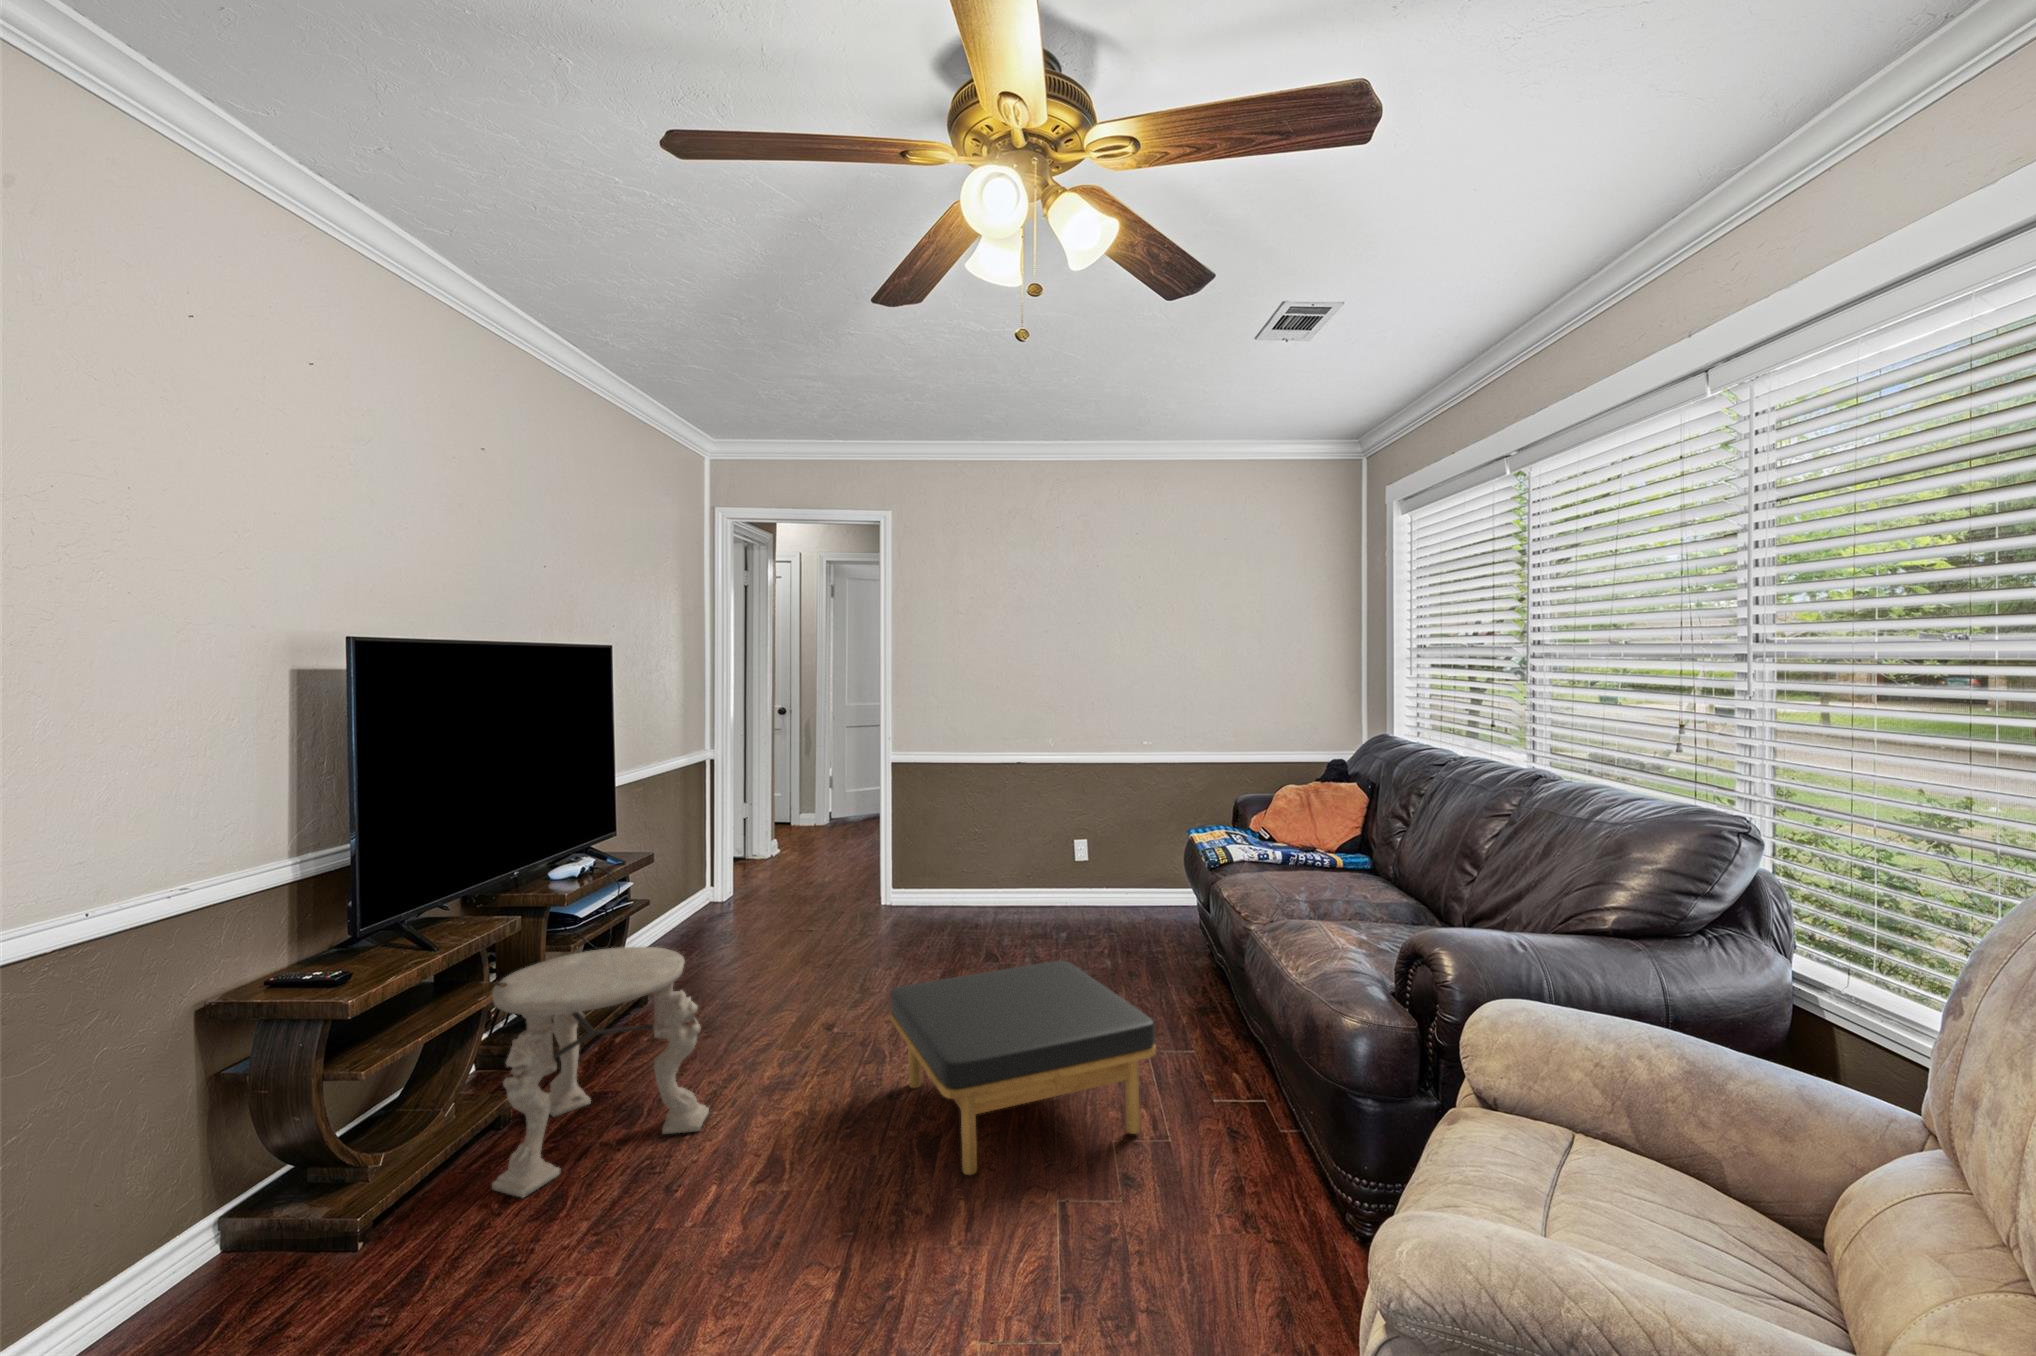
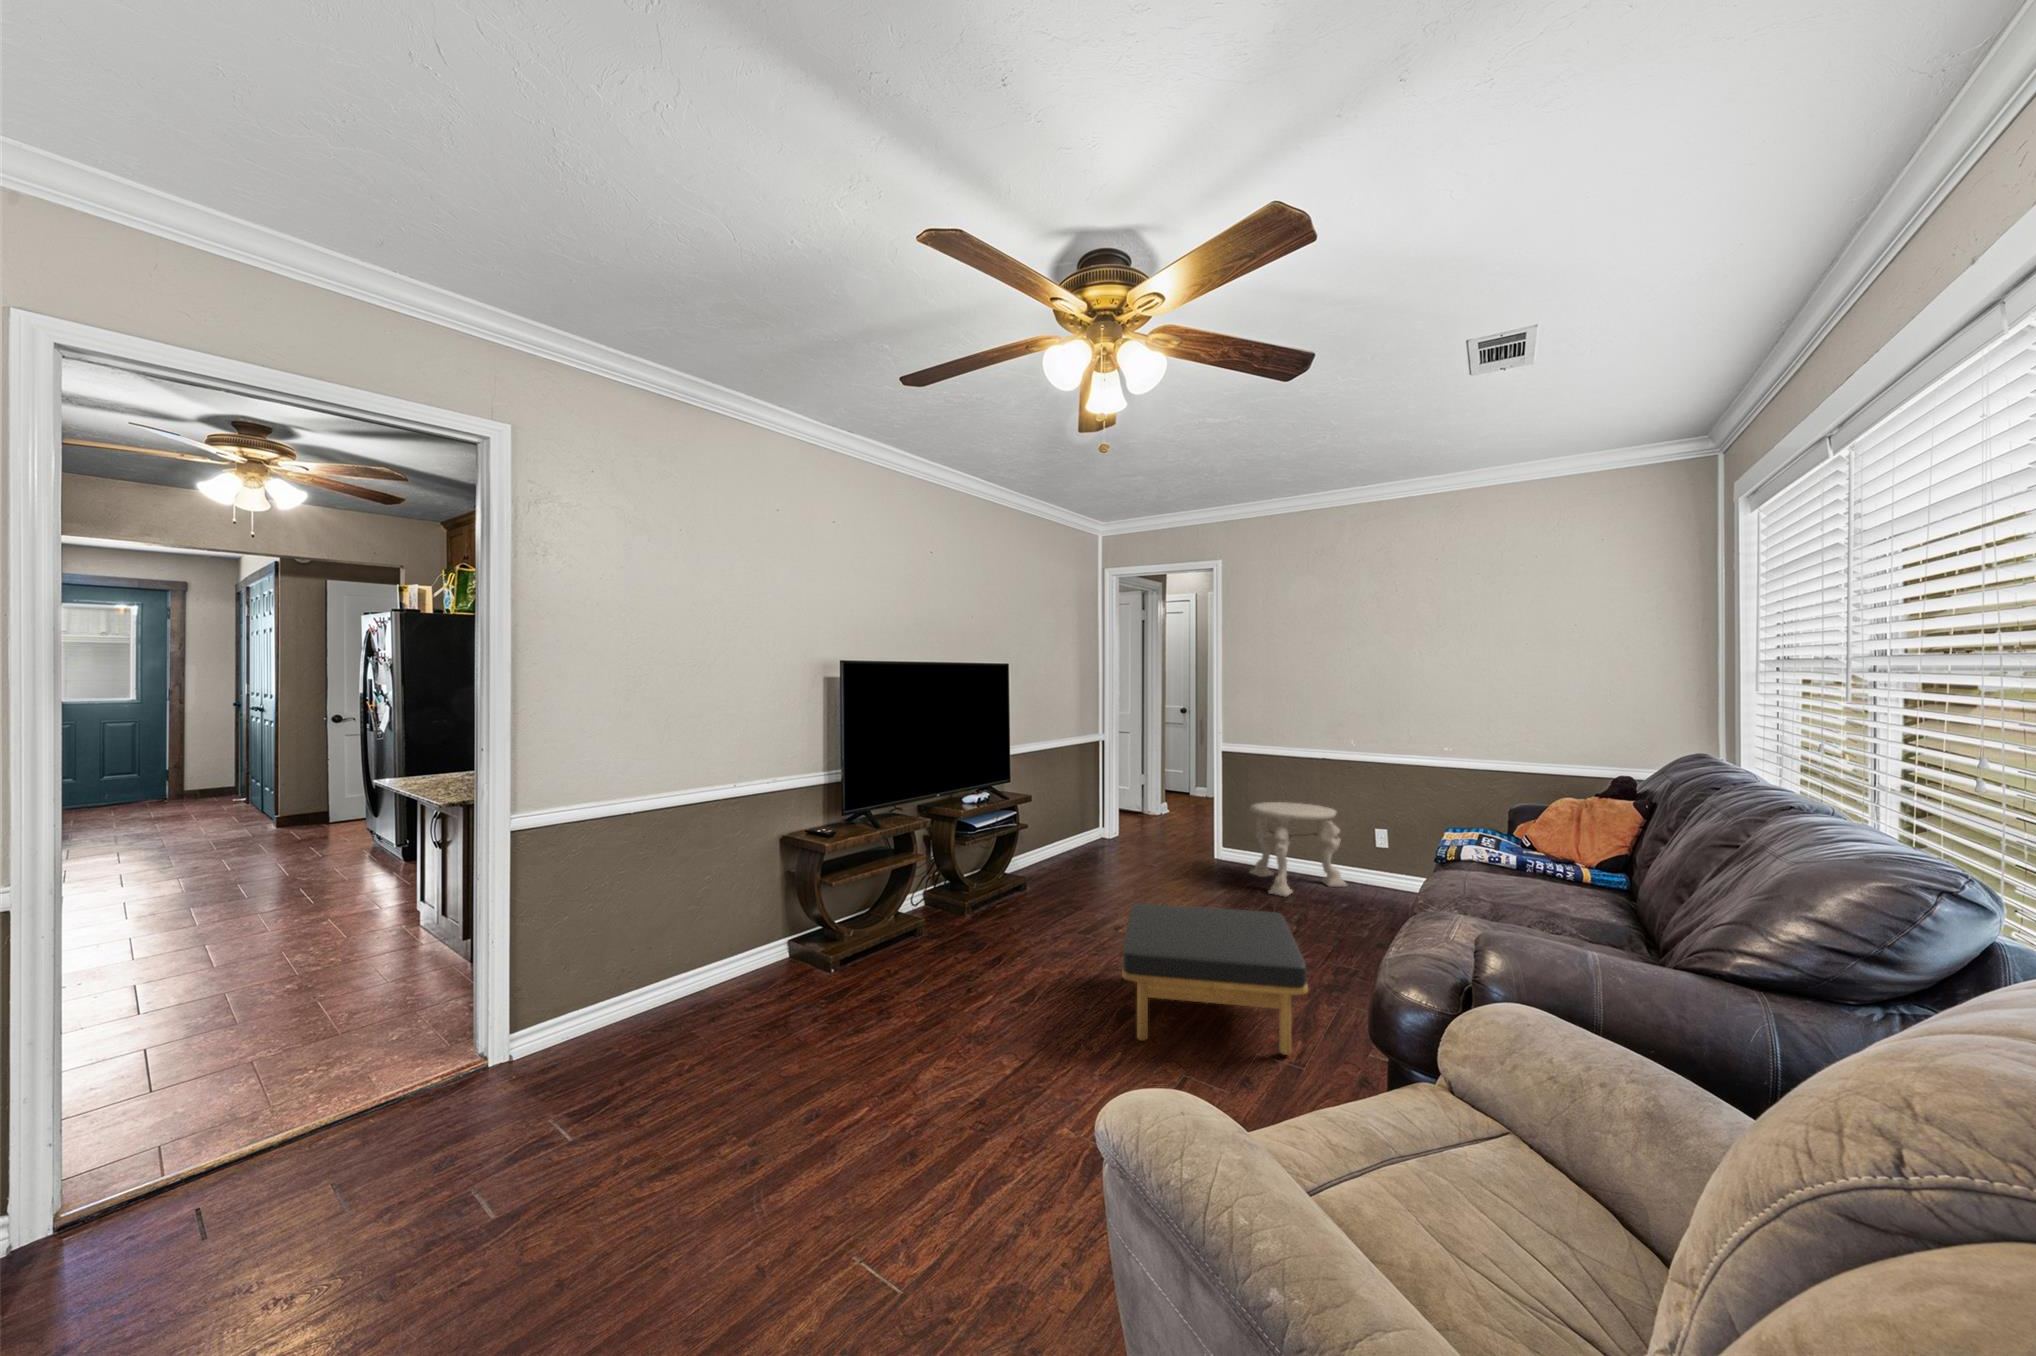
side table: present [492,947,709,1198] -> present [1250,802,1347,897]

